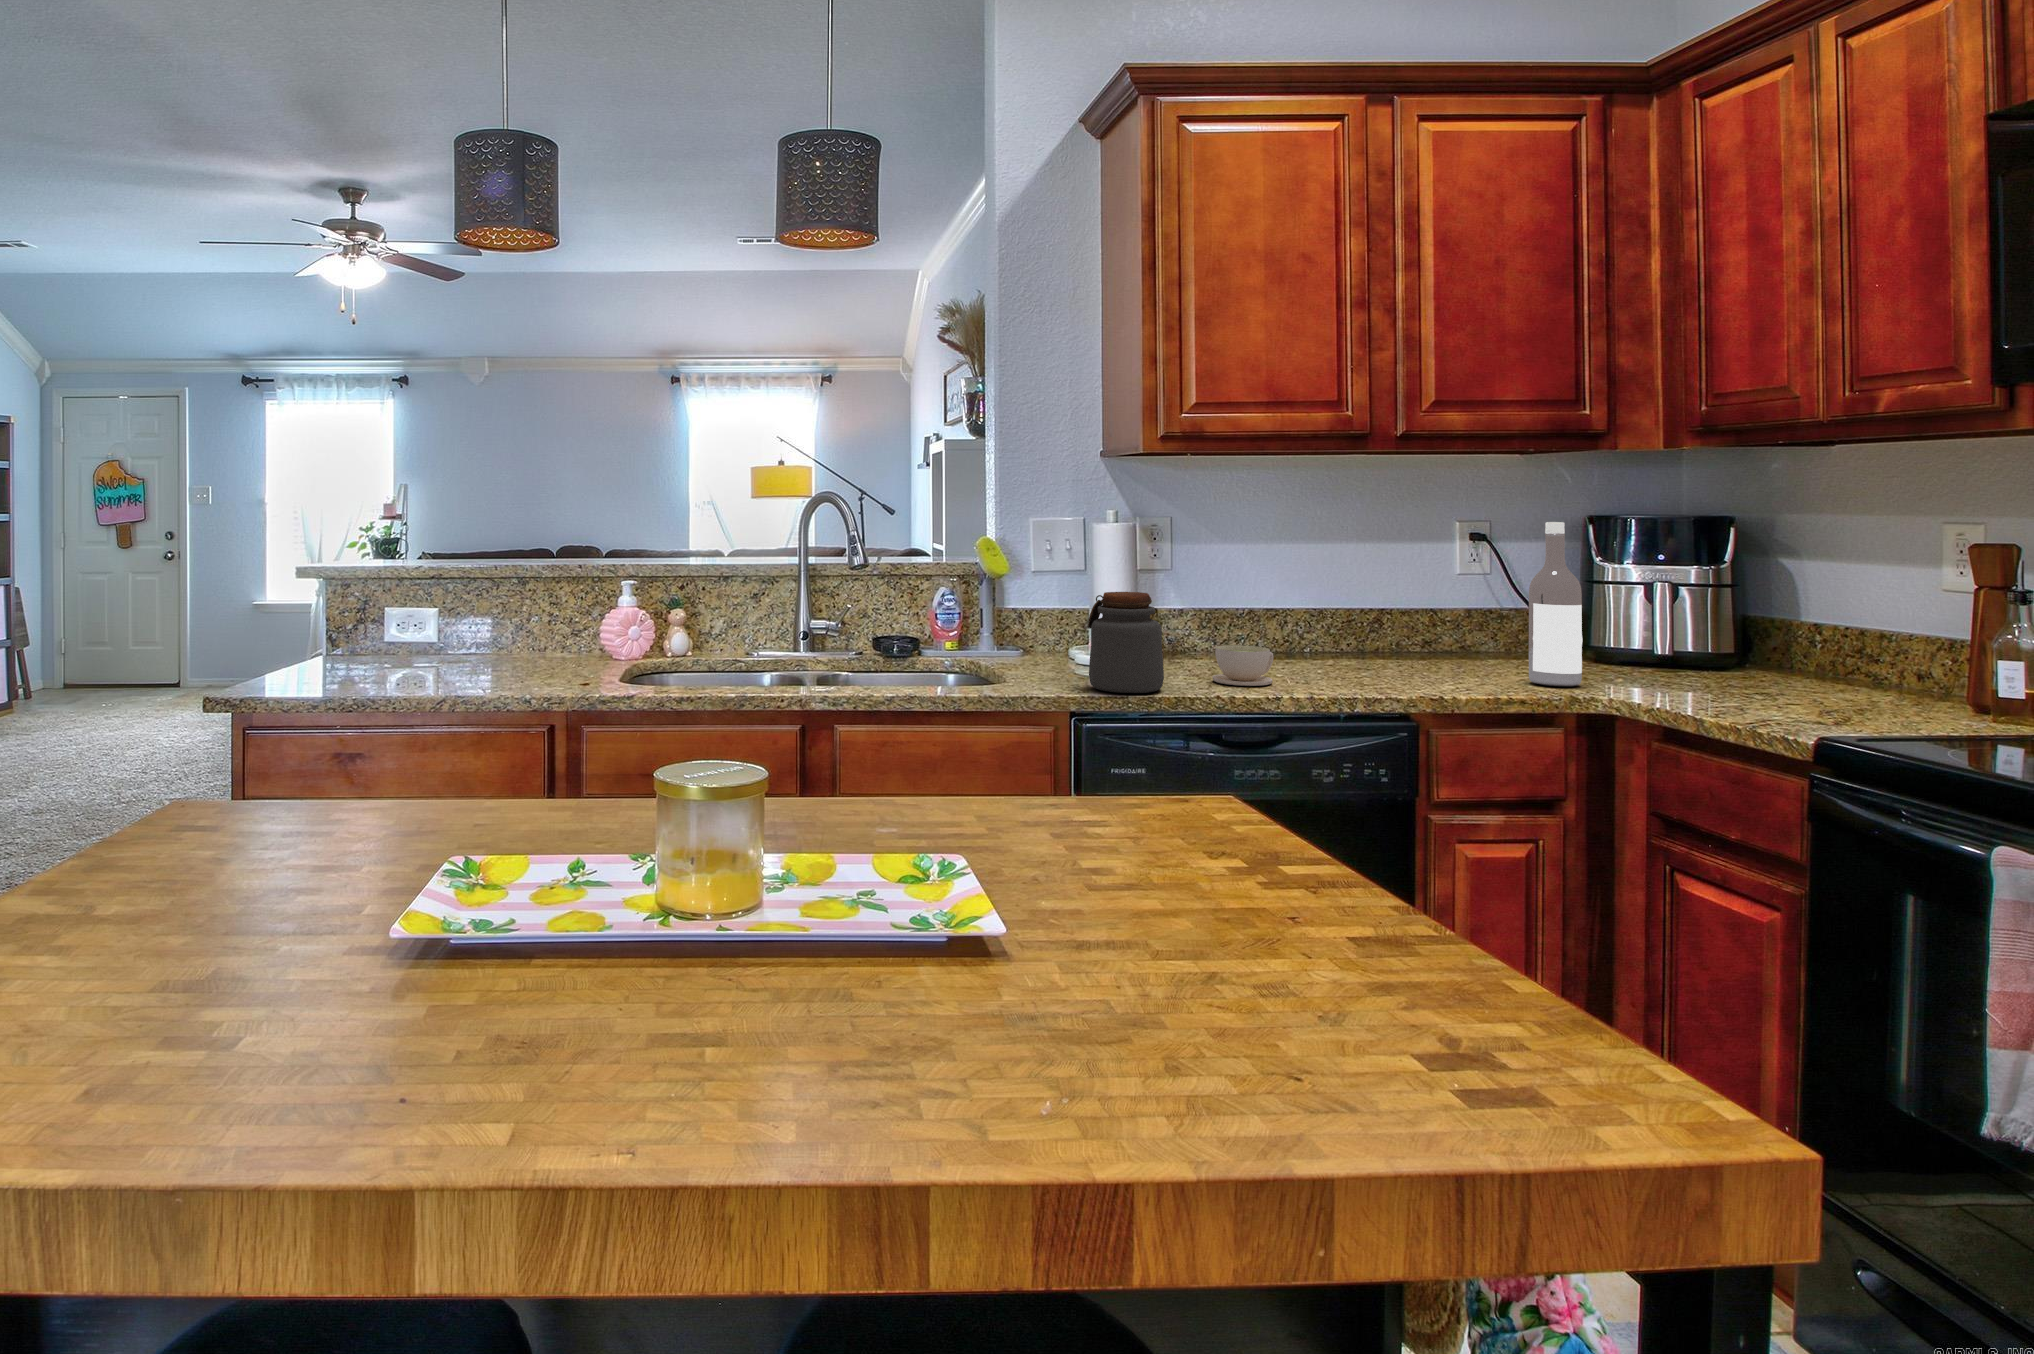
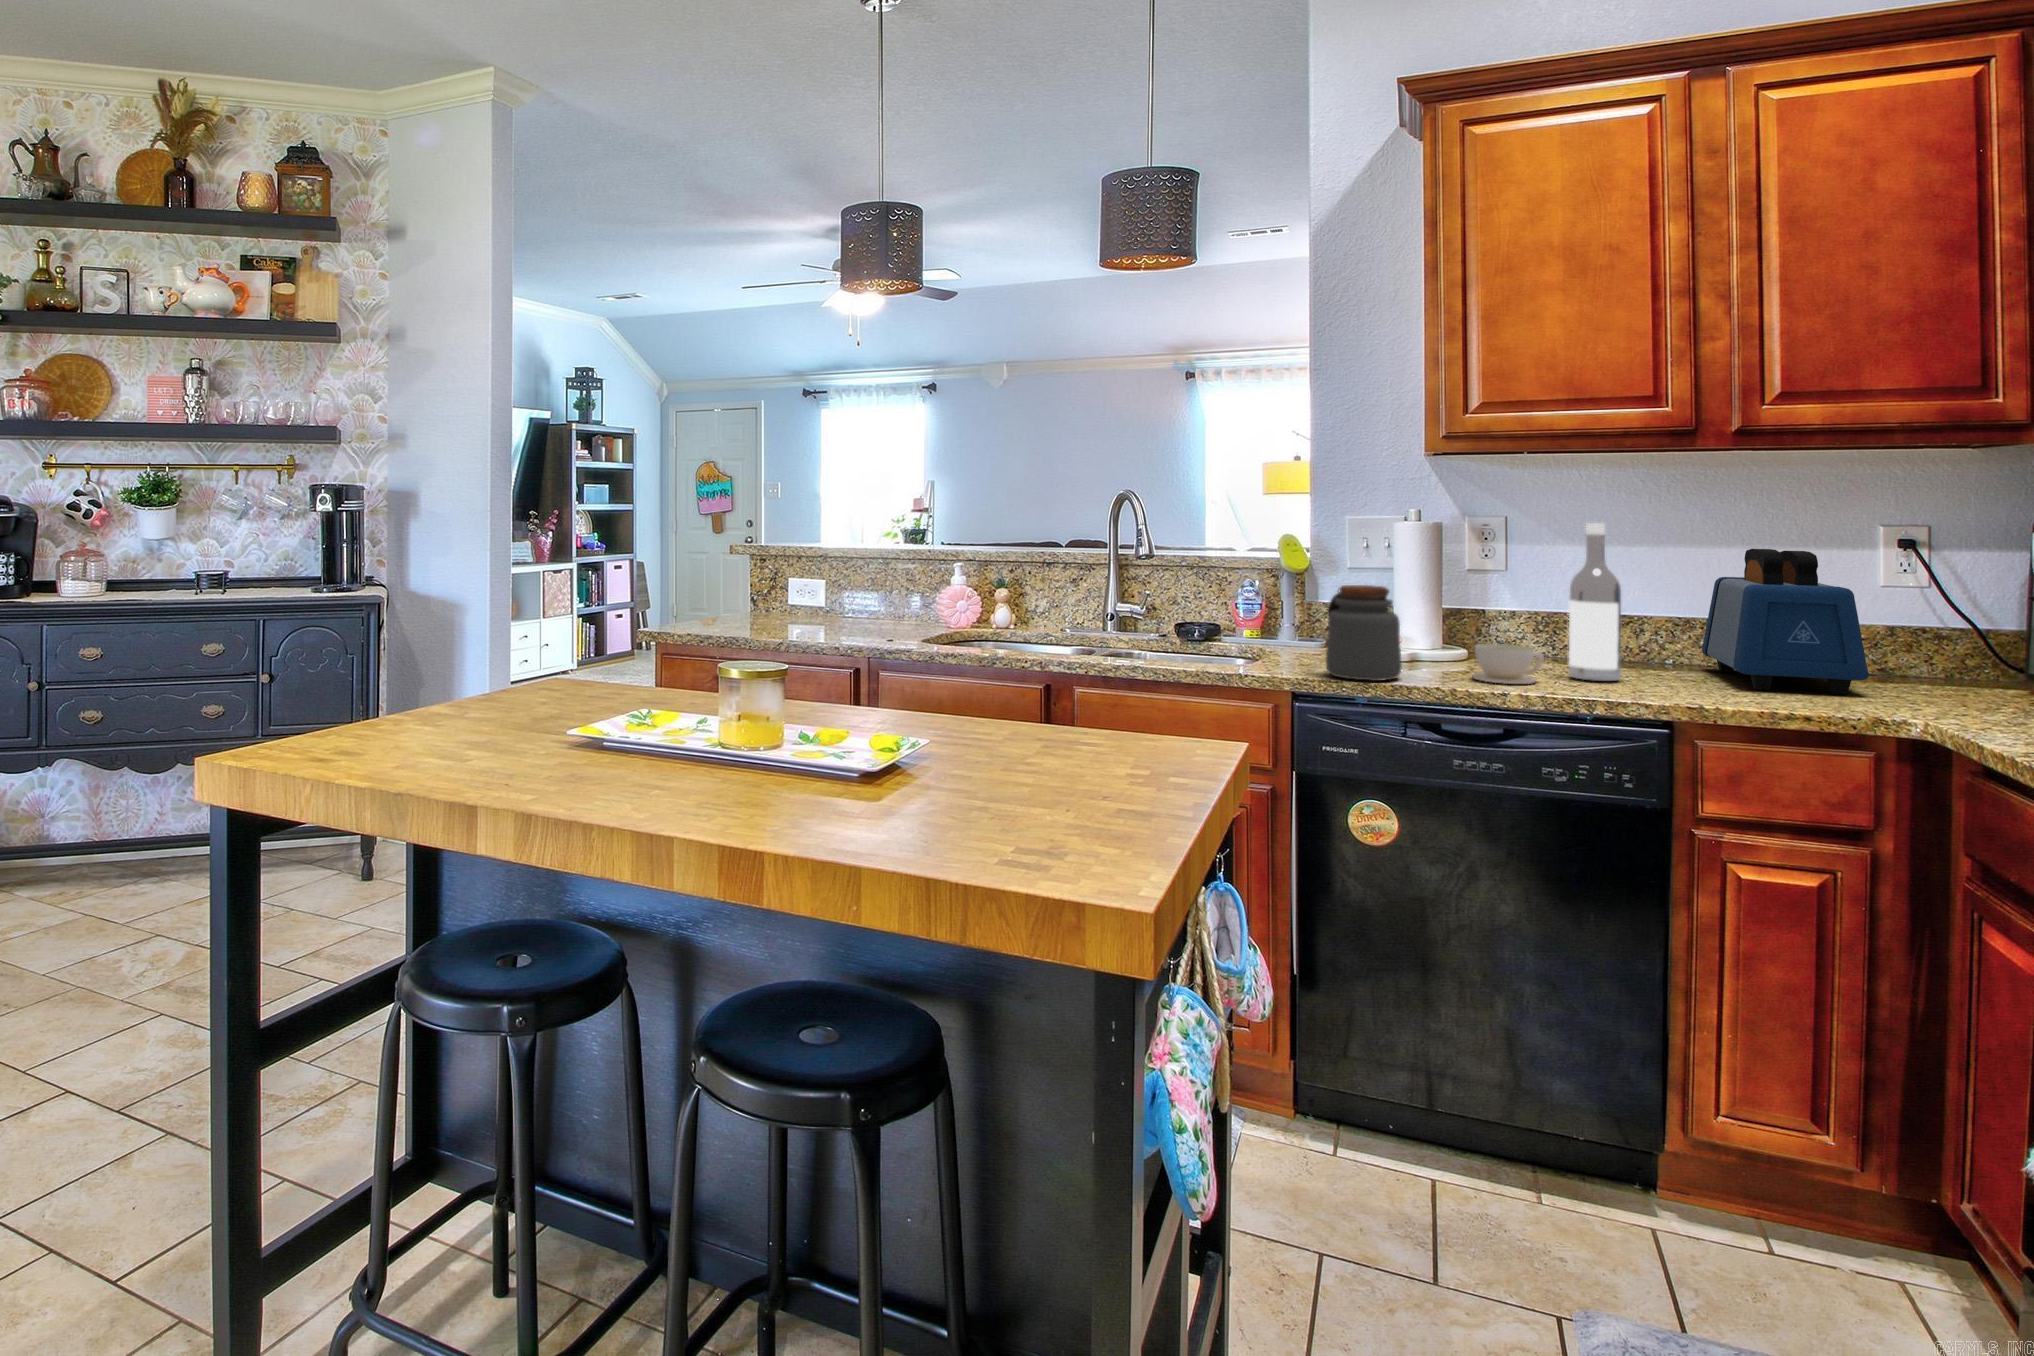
wine bottle: present [1529,522,1583,686] -> present [1569,523,1621,681]
toaster: none [1347,544,1511,674] -> present [1702,549,1868,694]

